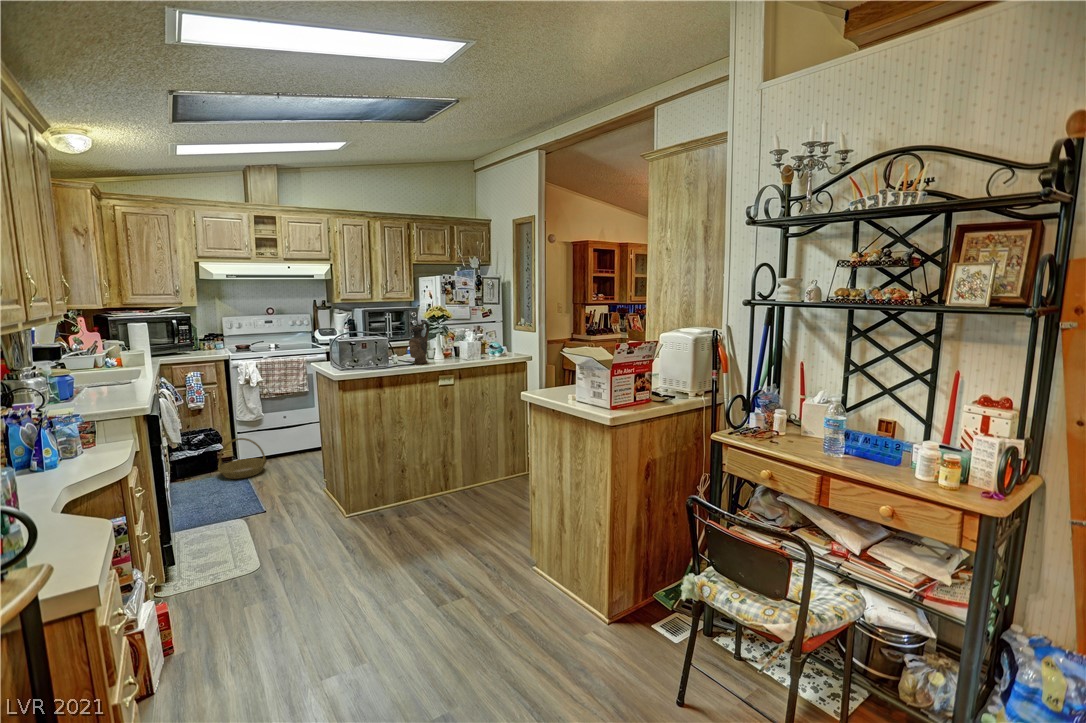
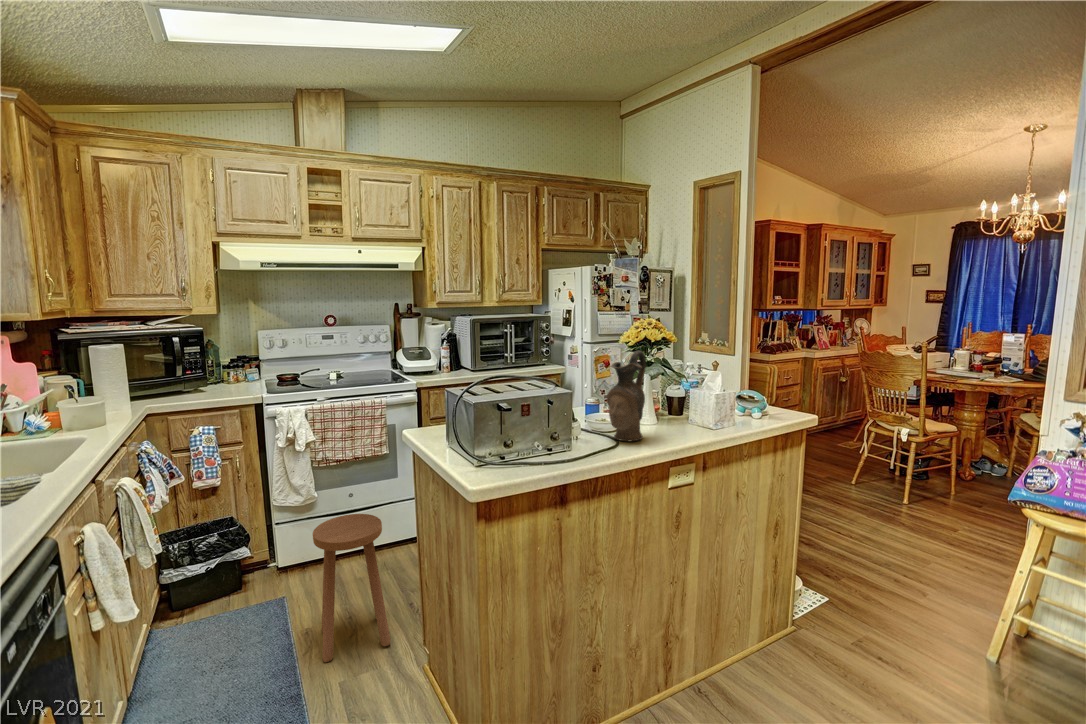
stool: none [263,416,307,489] -> present [313,514,391,662]
basket: present [218,438,267,479] -> none [238,546,320,623]

